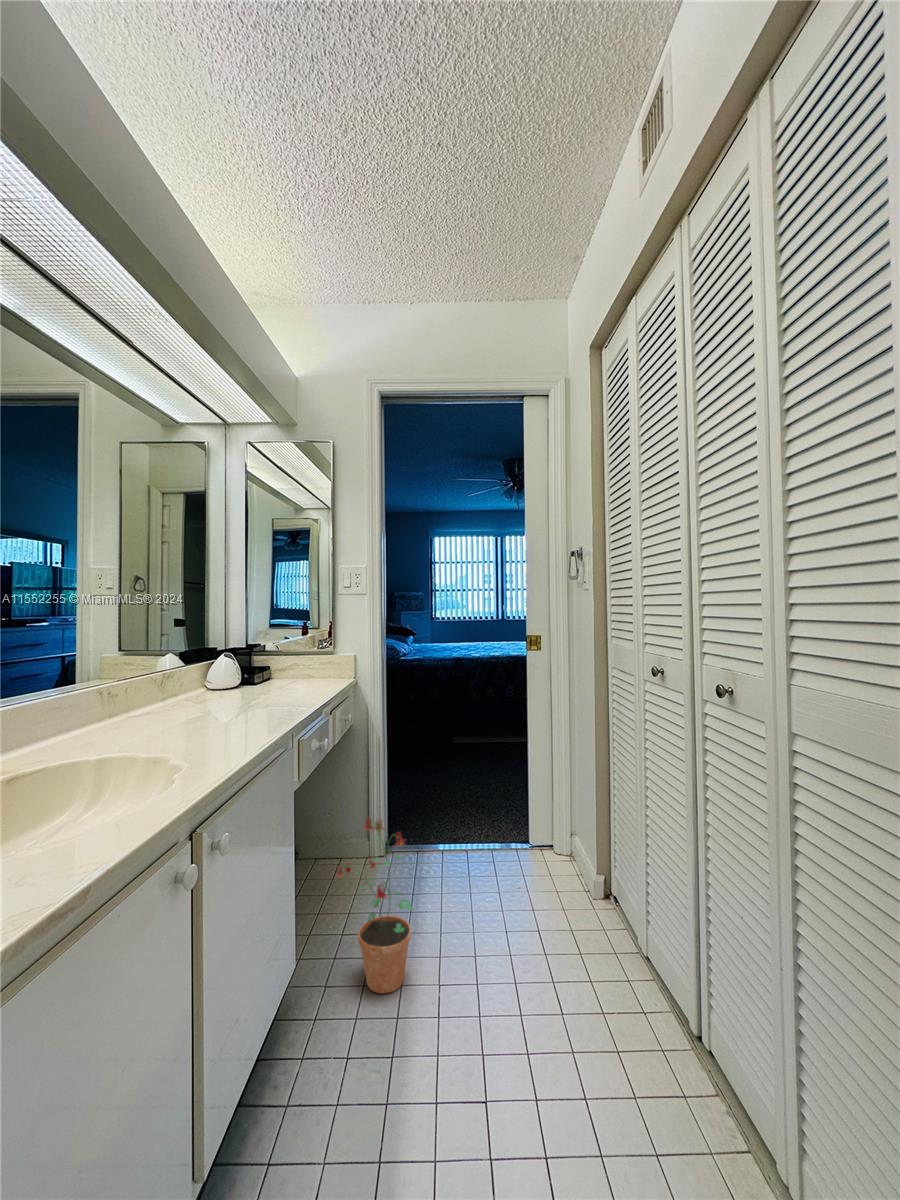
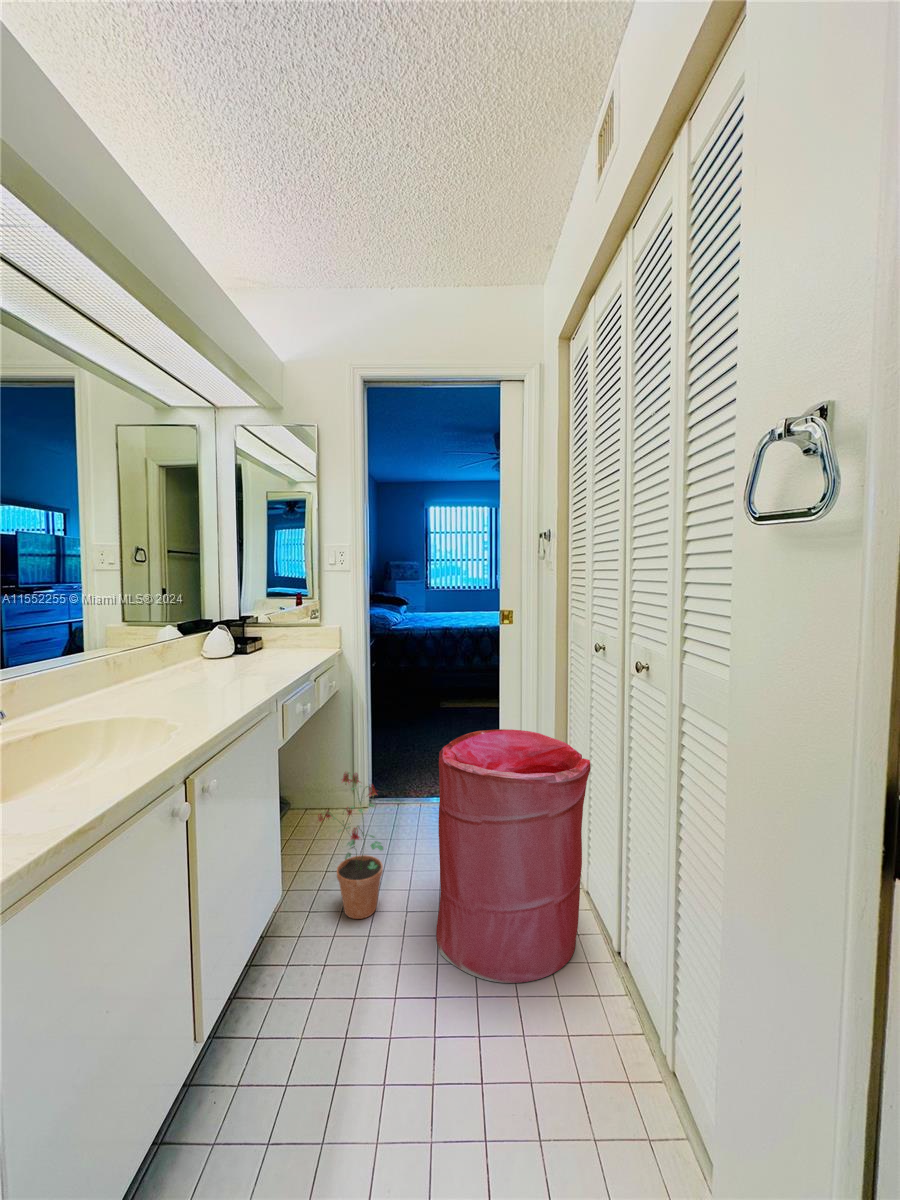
laundry hamper: none [476,767,653,1076] -> present [436,729,591,983]

